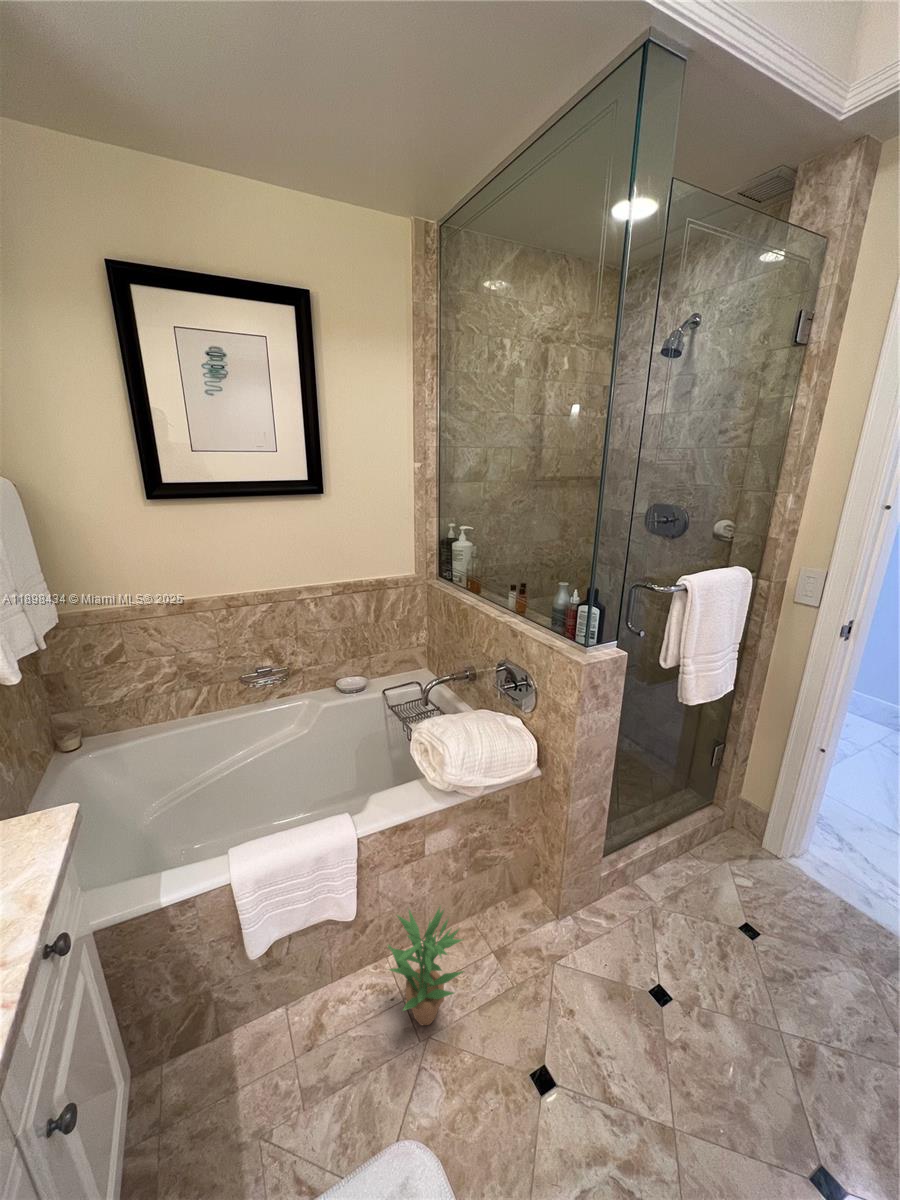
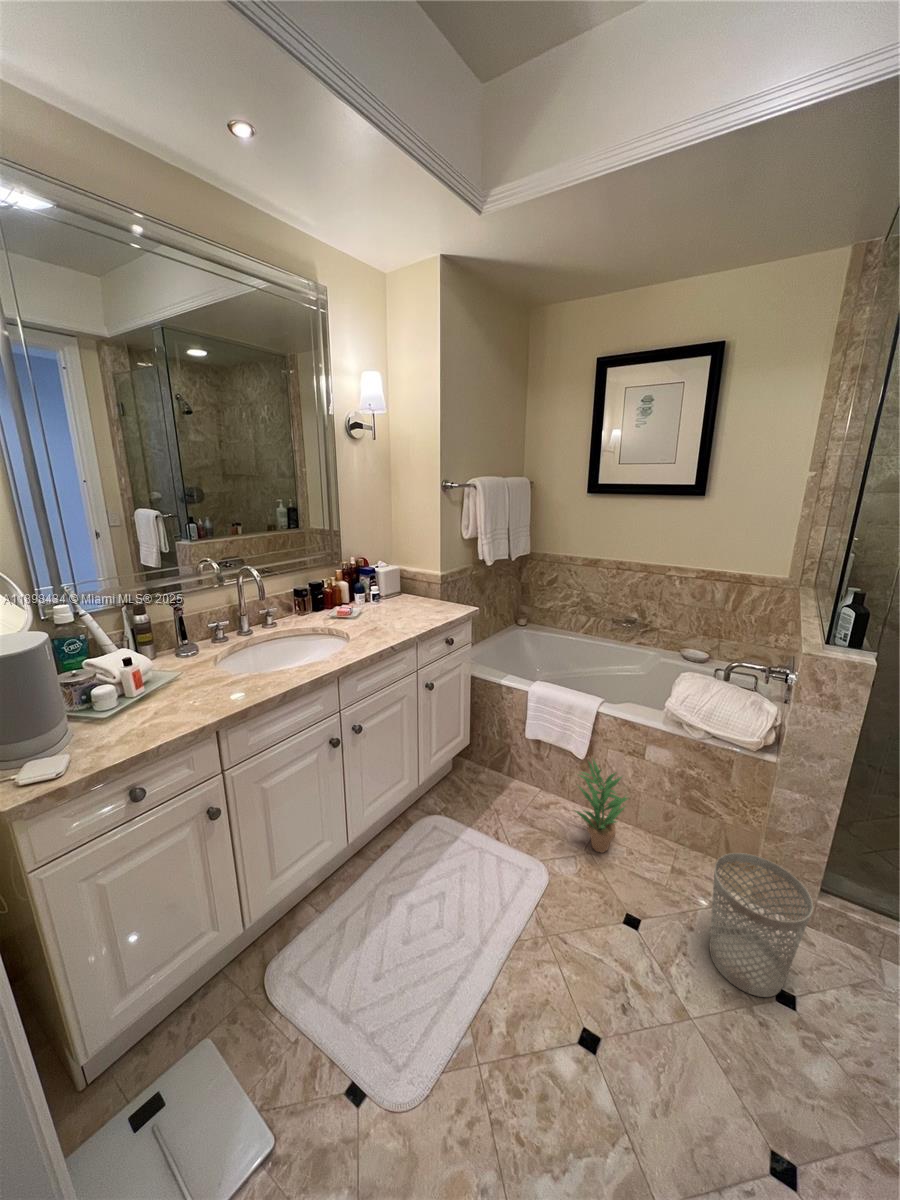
wastebasket: none [580,876,673,1030] -> present [710,853,813,997]

